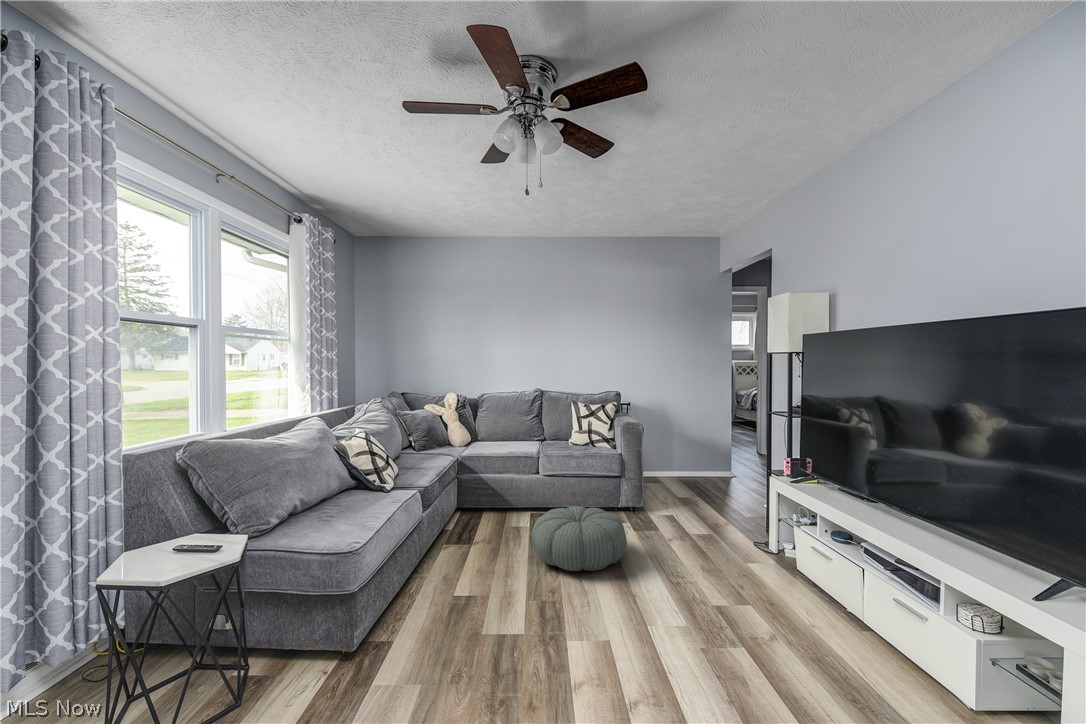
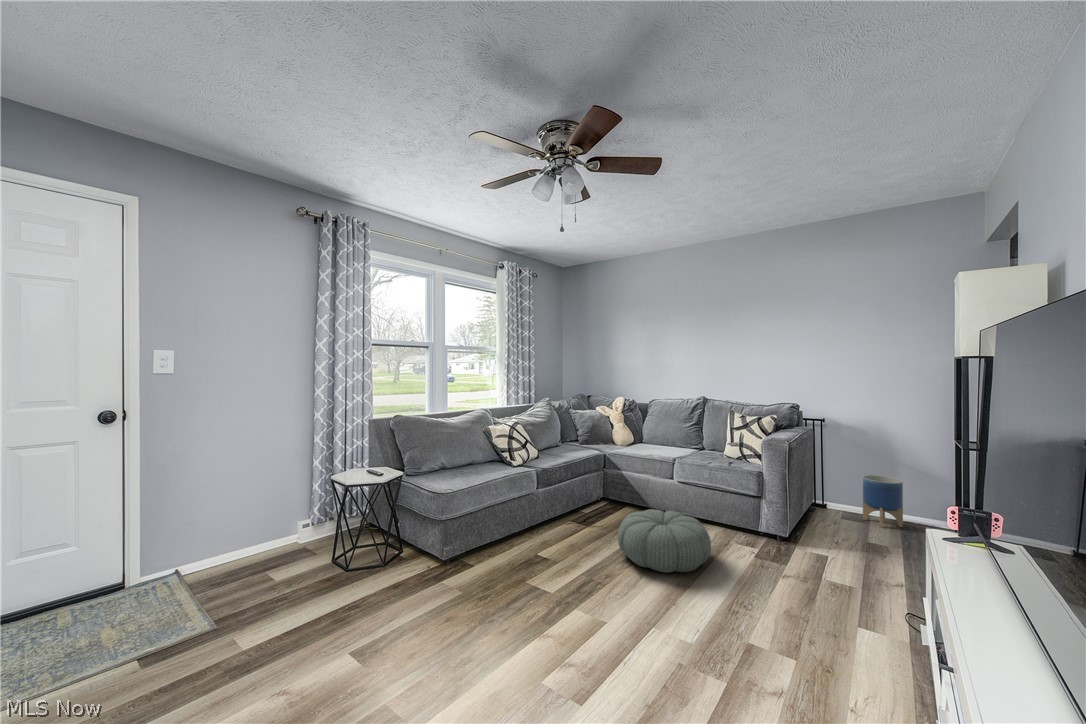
planter: none [664,444,690,485] -> present [863,475,903,527]

